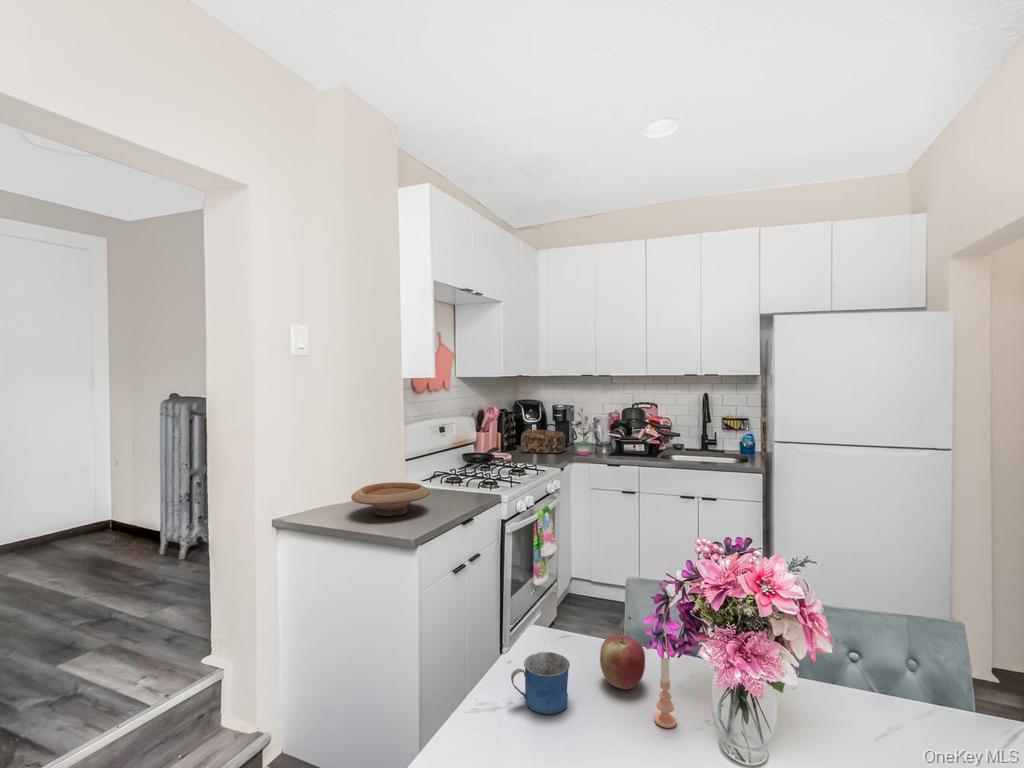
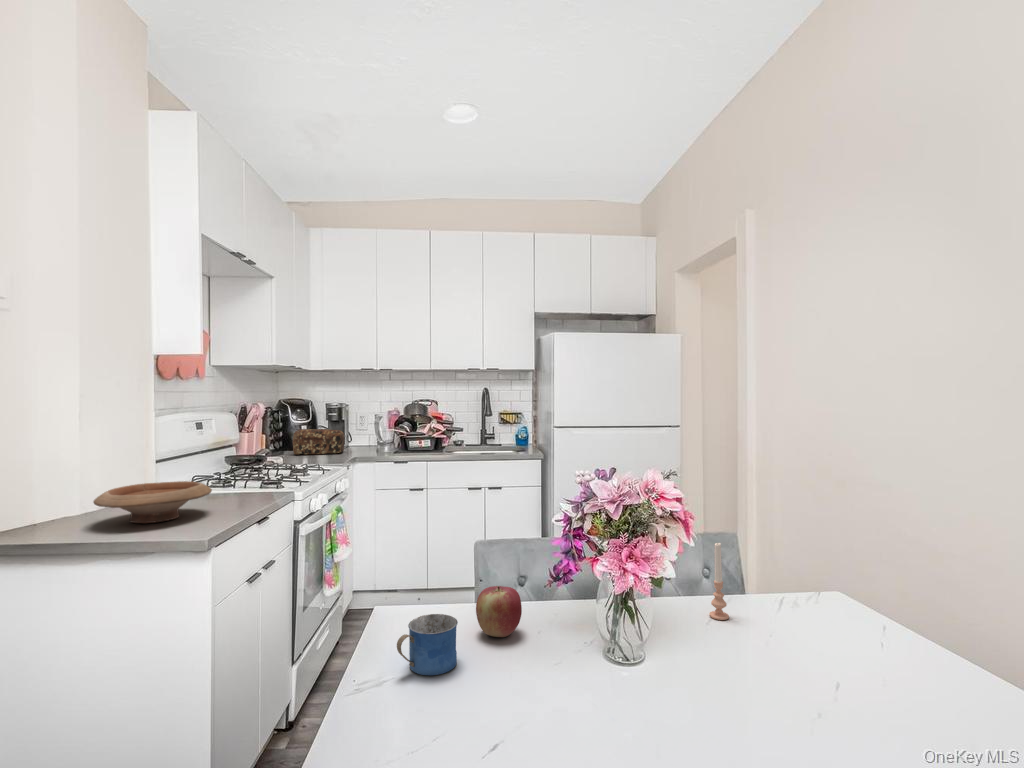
potted plant: present [572,408,597,456] -> none [354,403,384,454]
candle: present [654,658,677,728] -> present [709,543,729,620]

